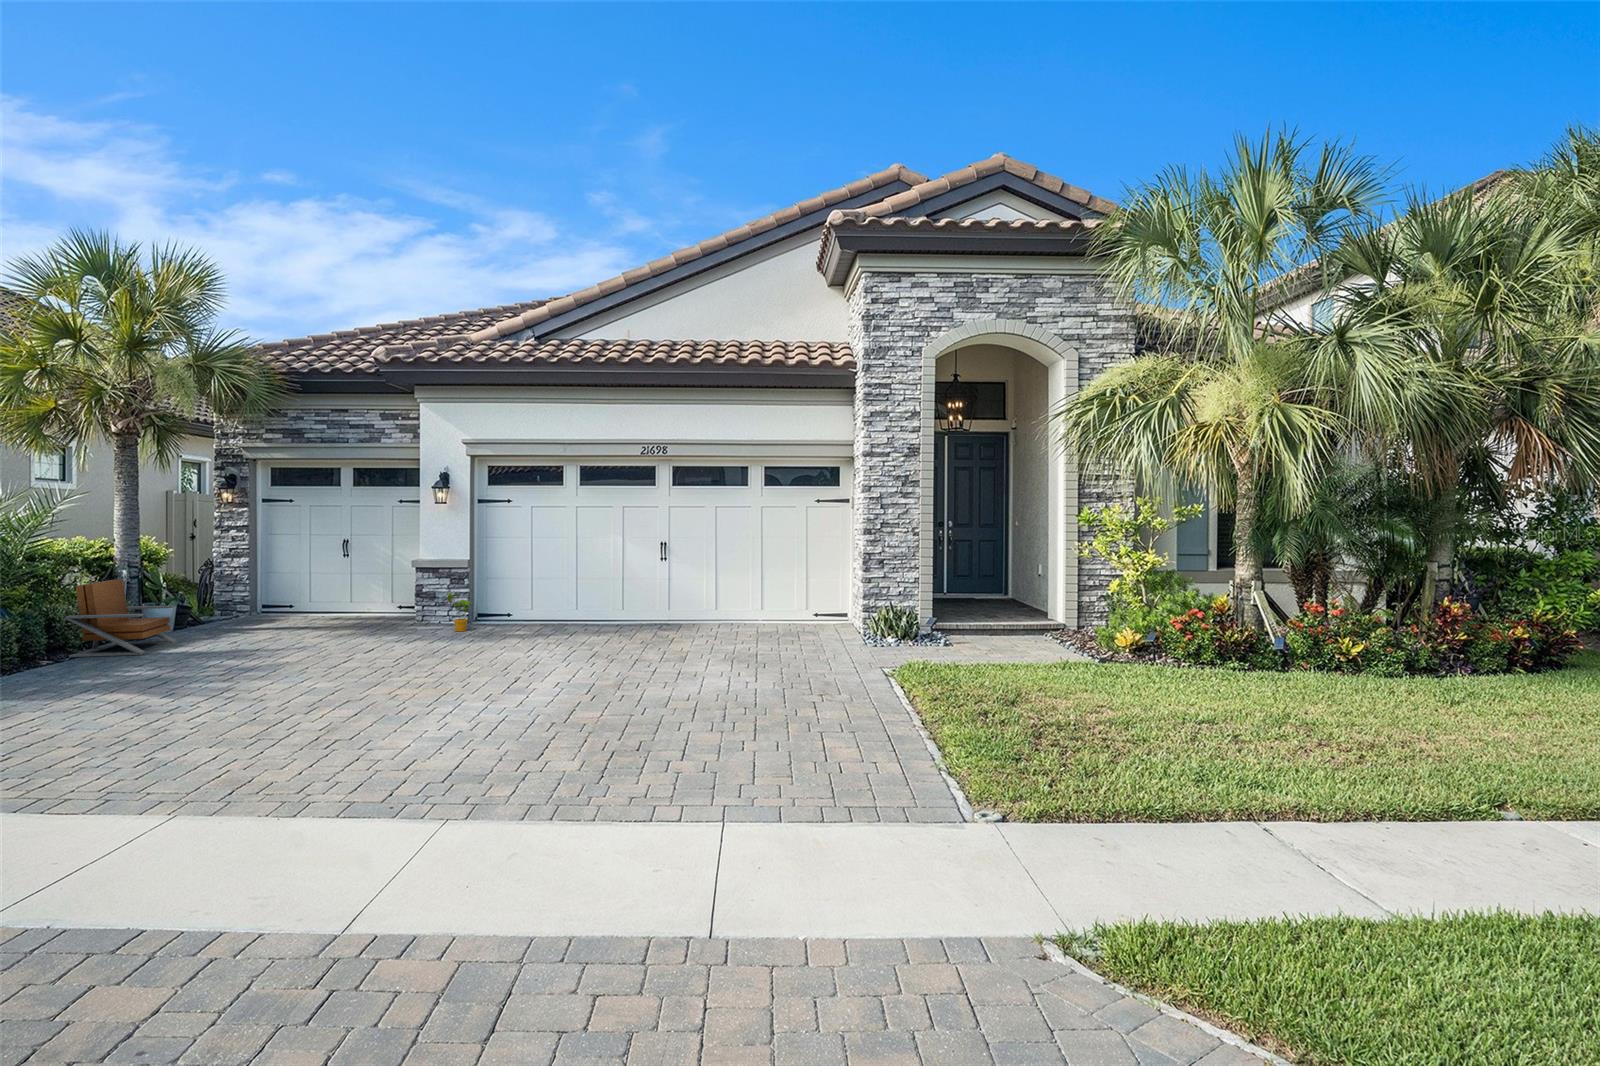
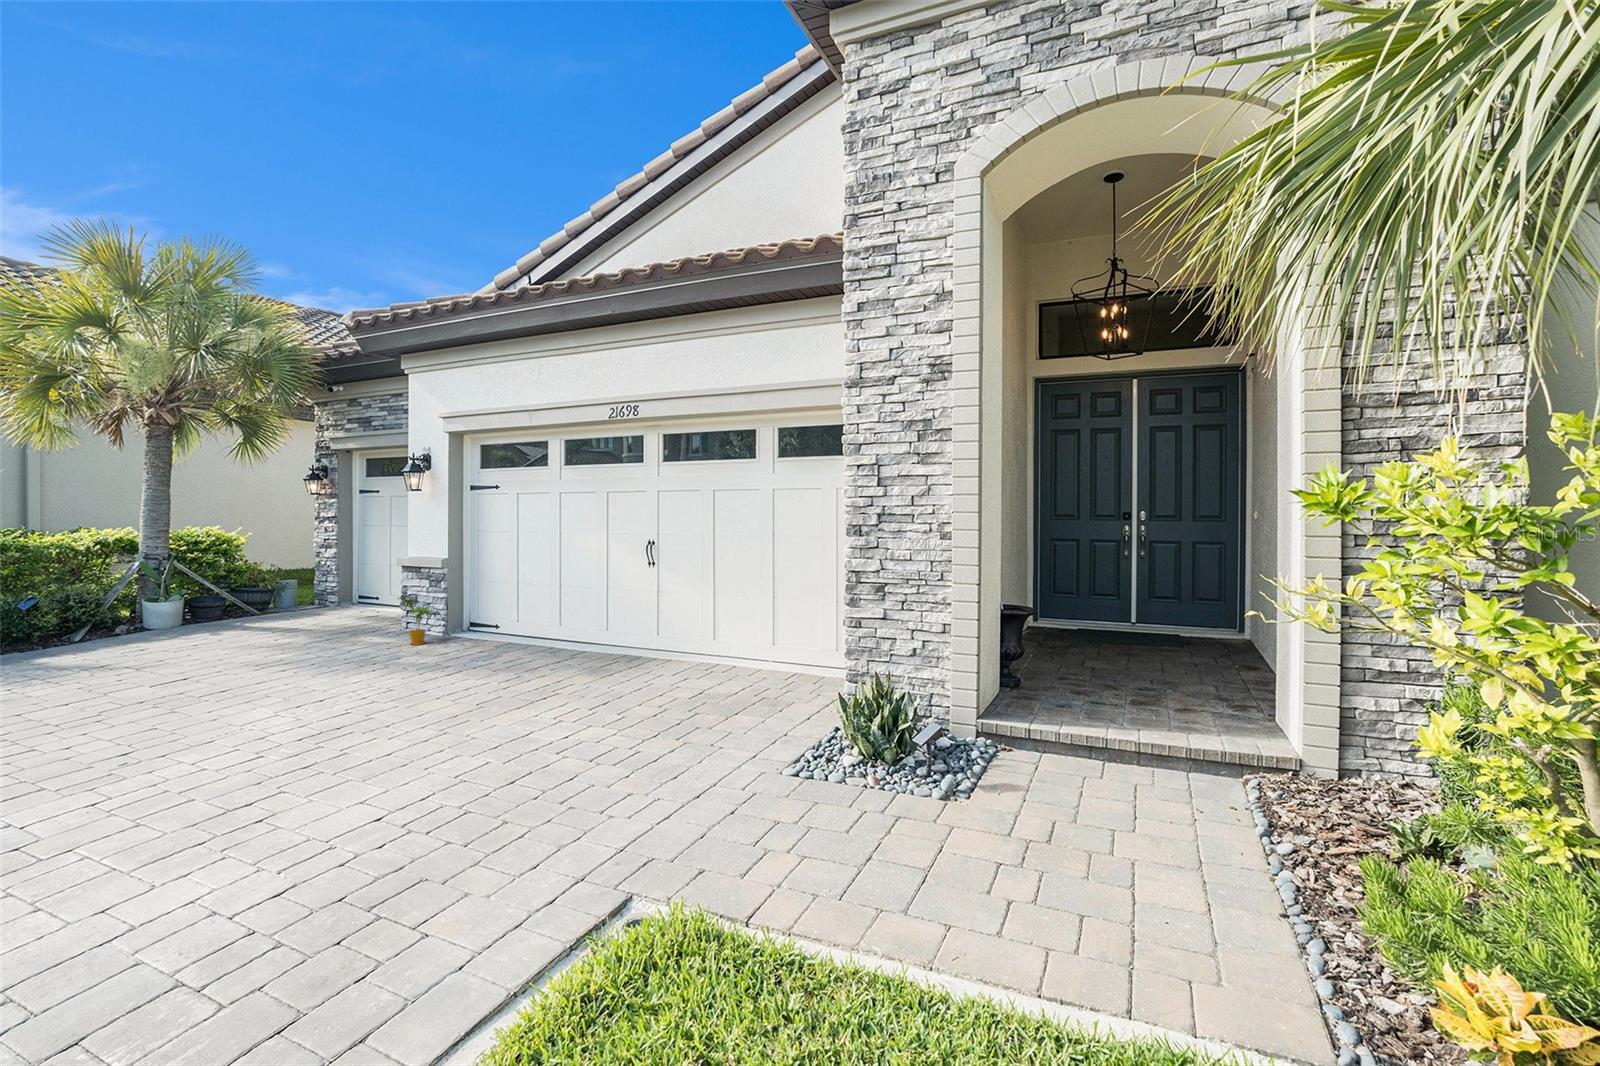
lounge chair: present [65,579,177,657] -> none [44,567,181,647]

